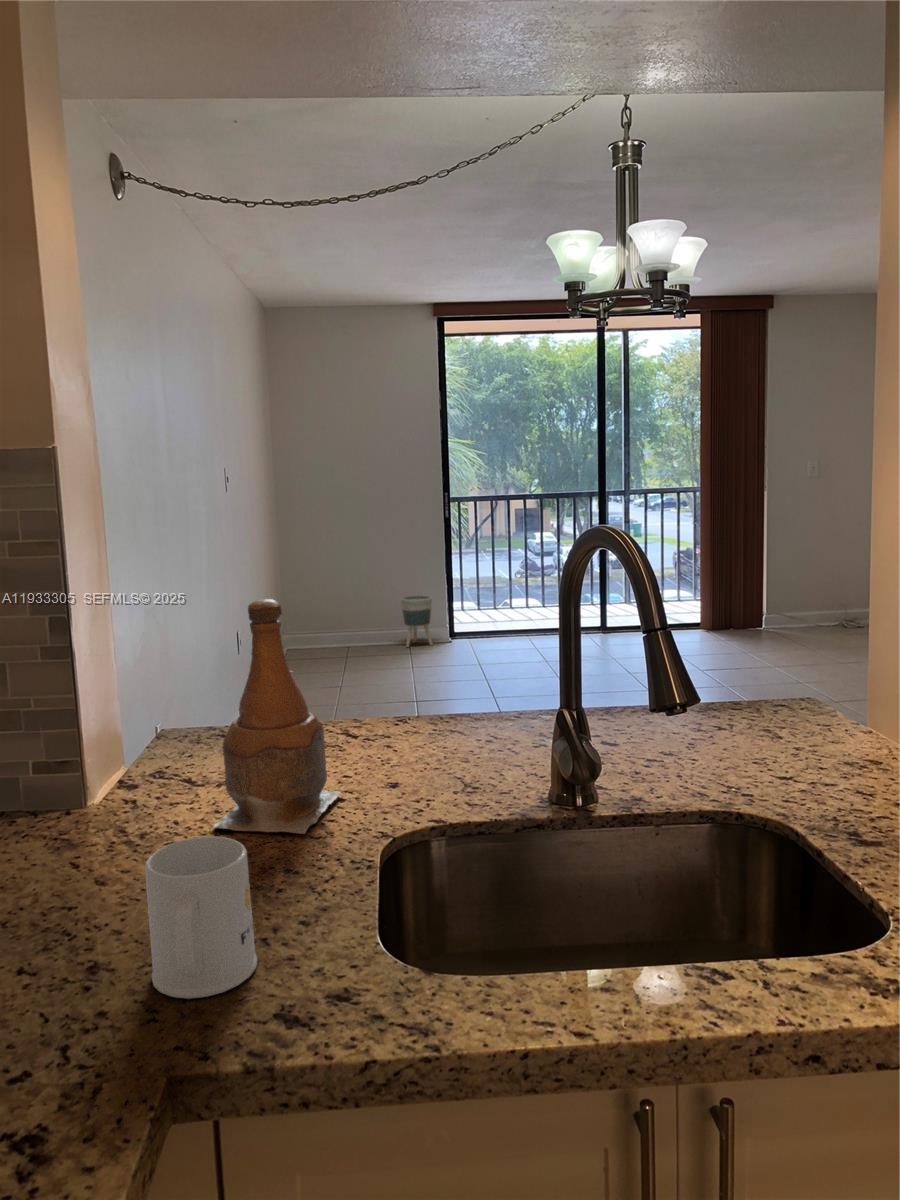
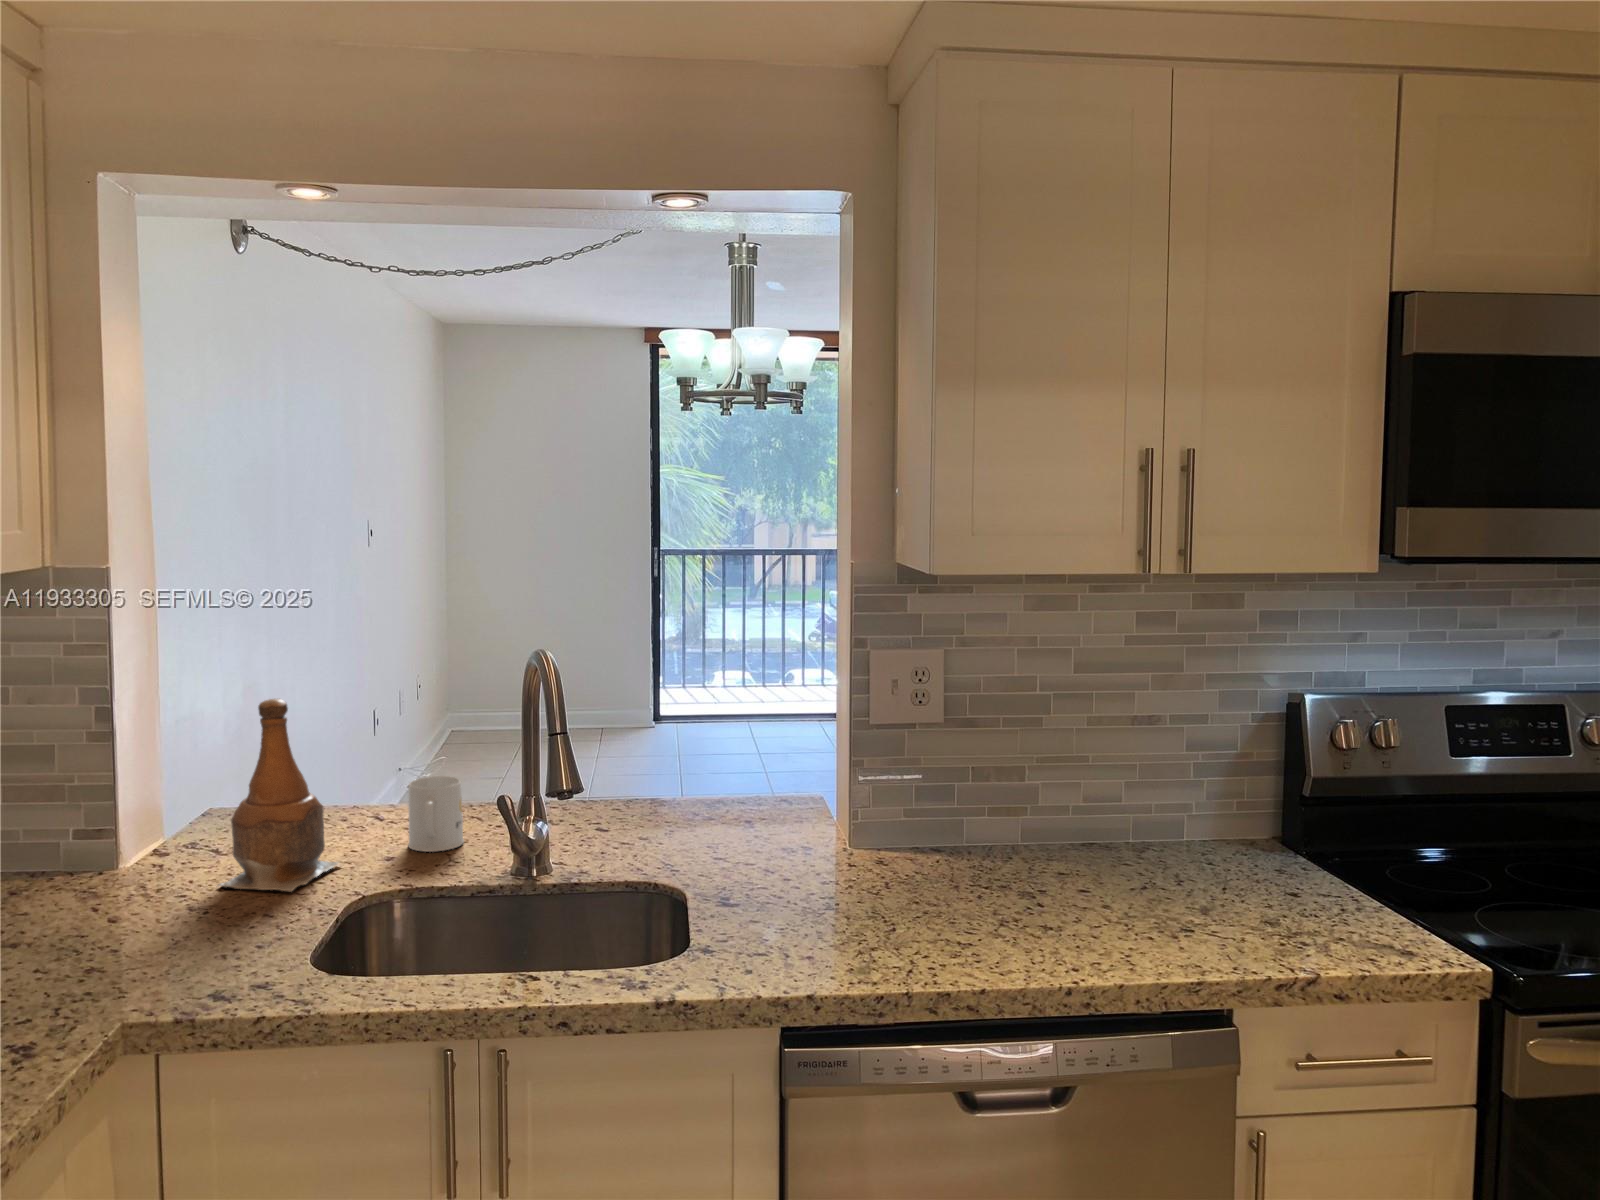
planter: present [401,595,433,647] -> none [594,669,633,731]
mug: present [145,836,257,999] -> present [408,776,464,852]

